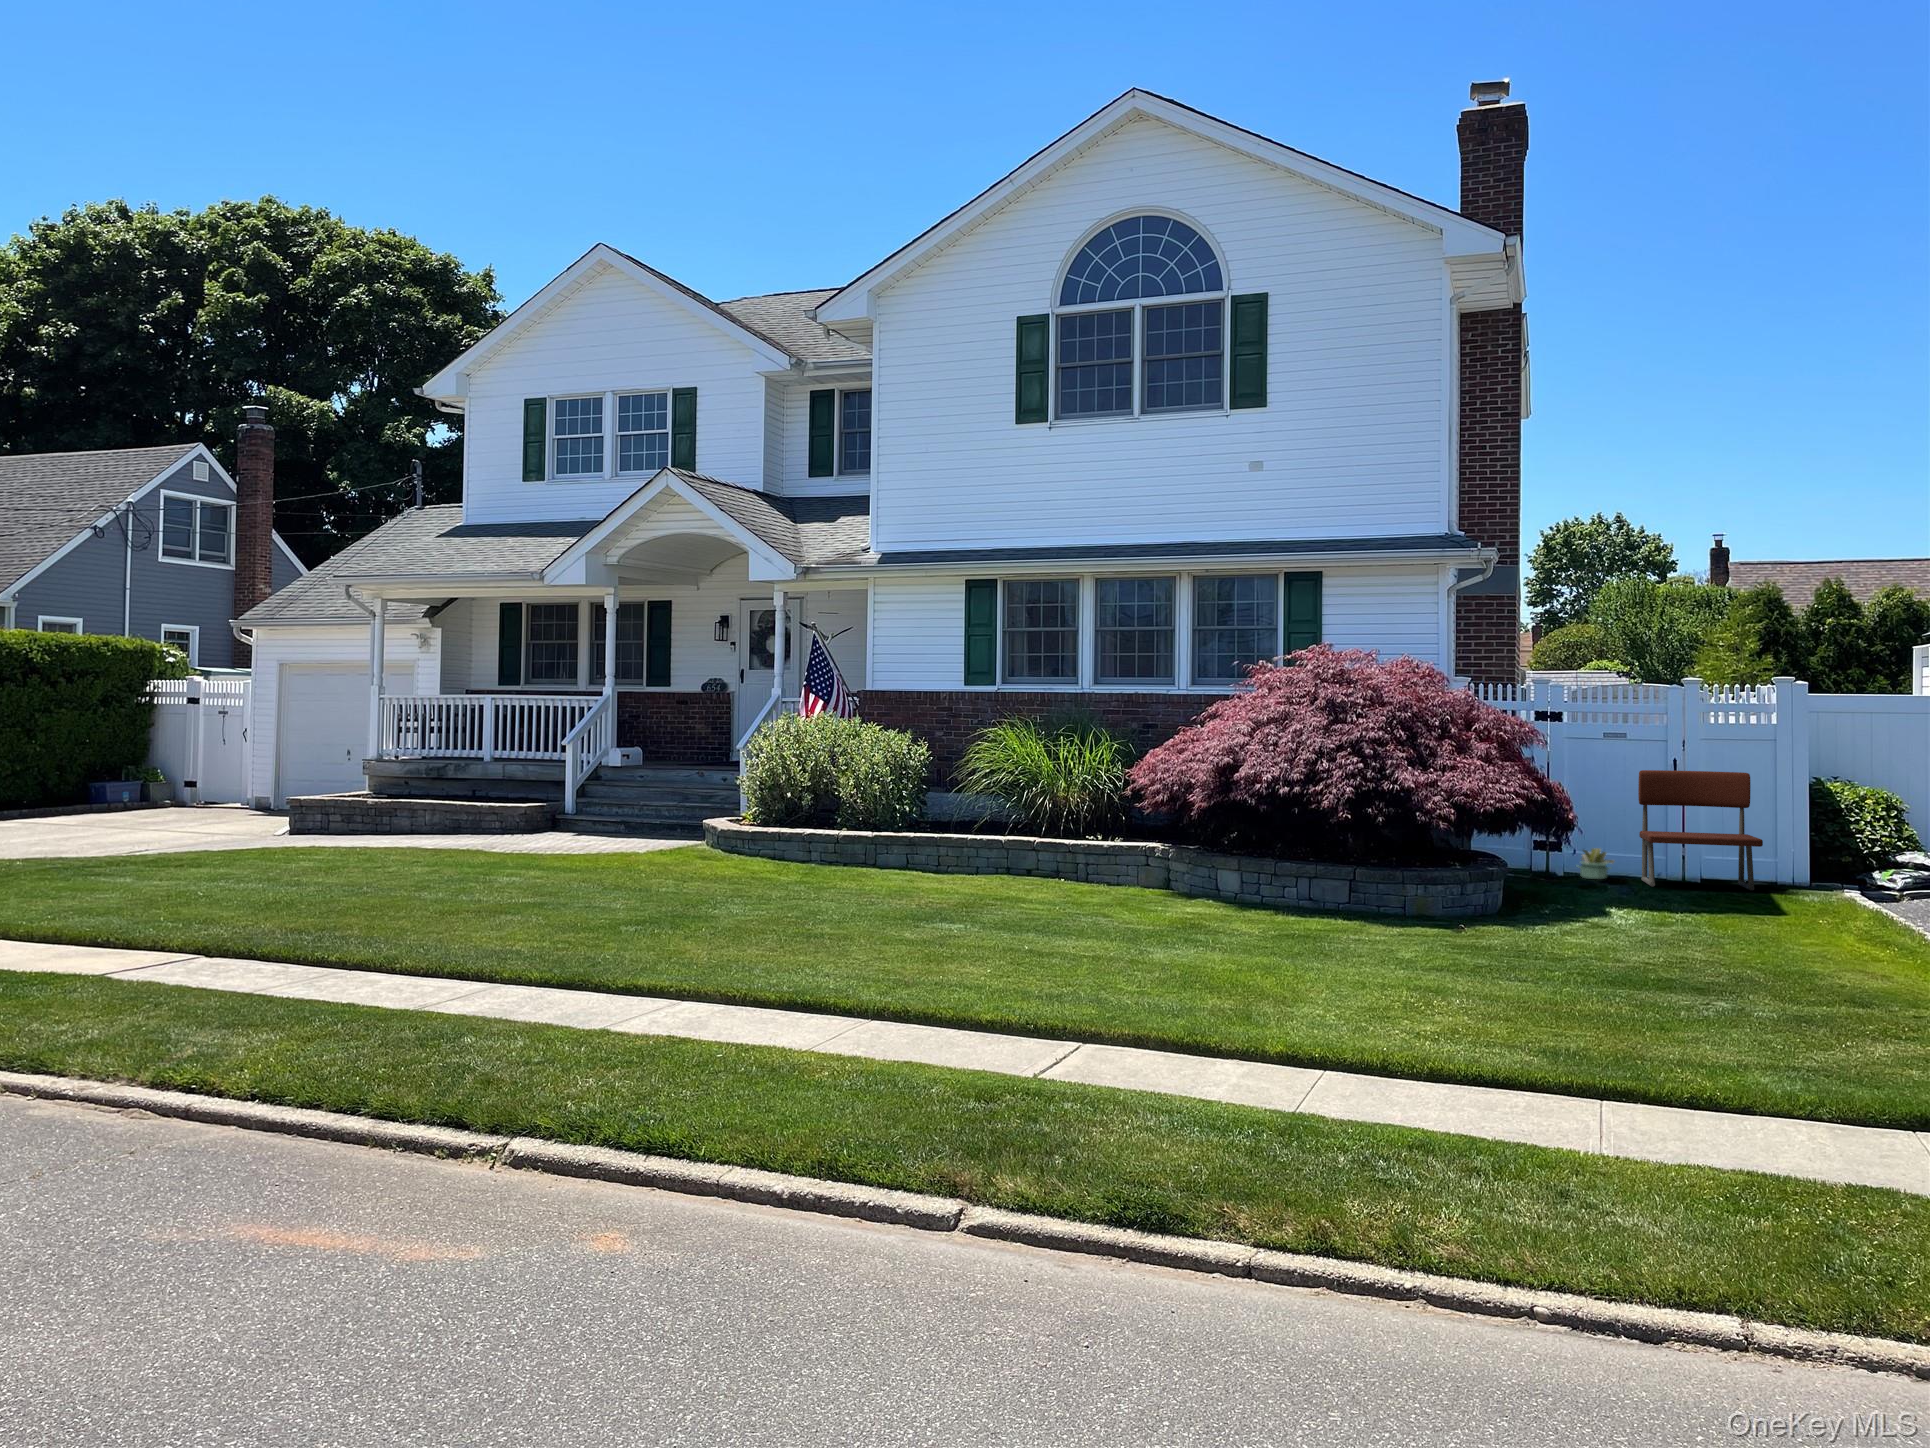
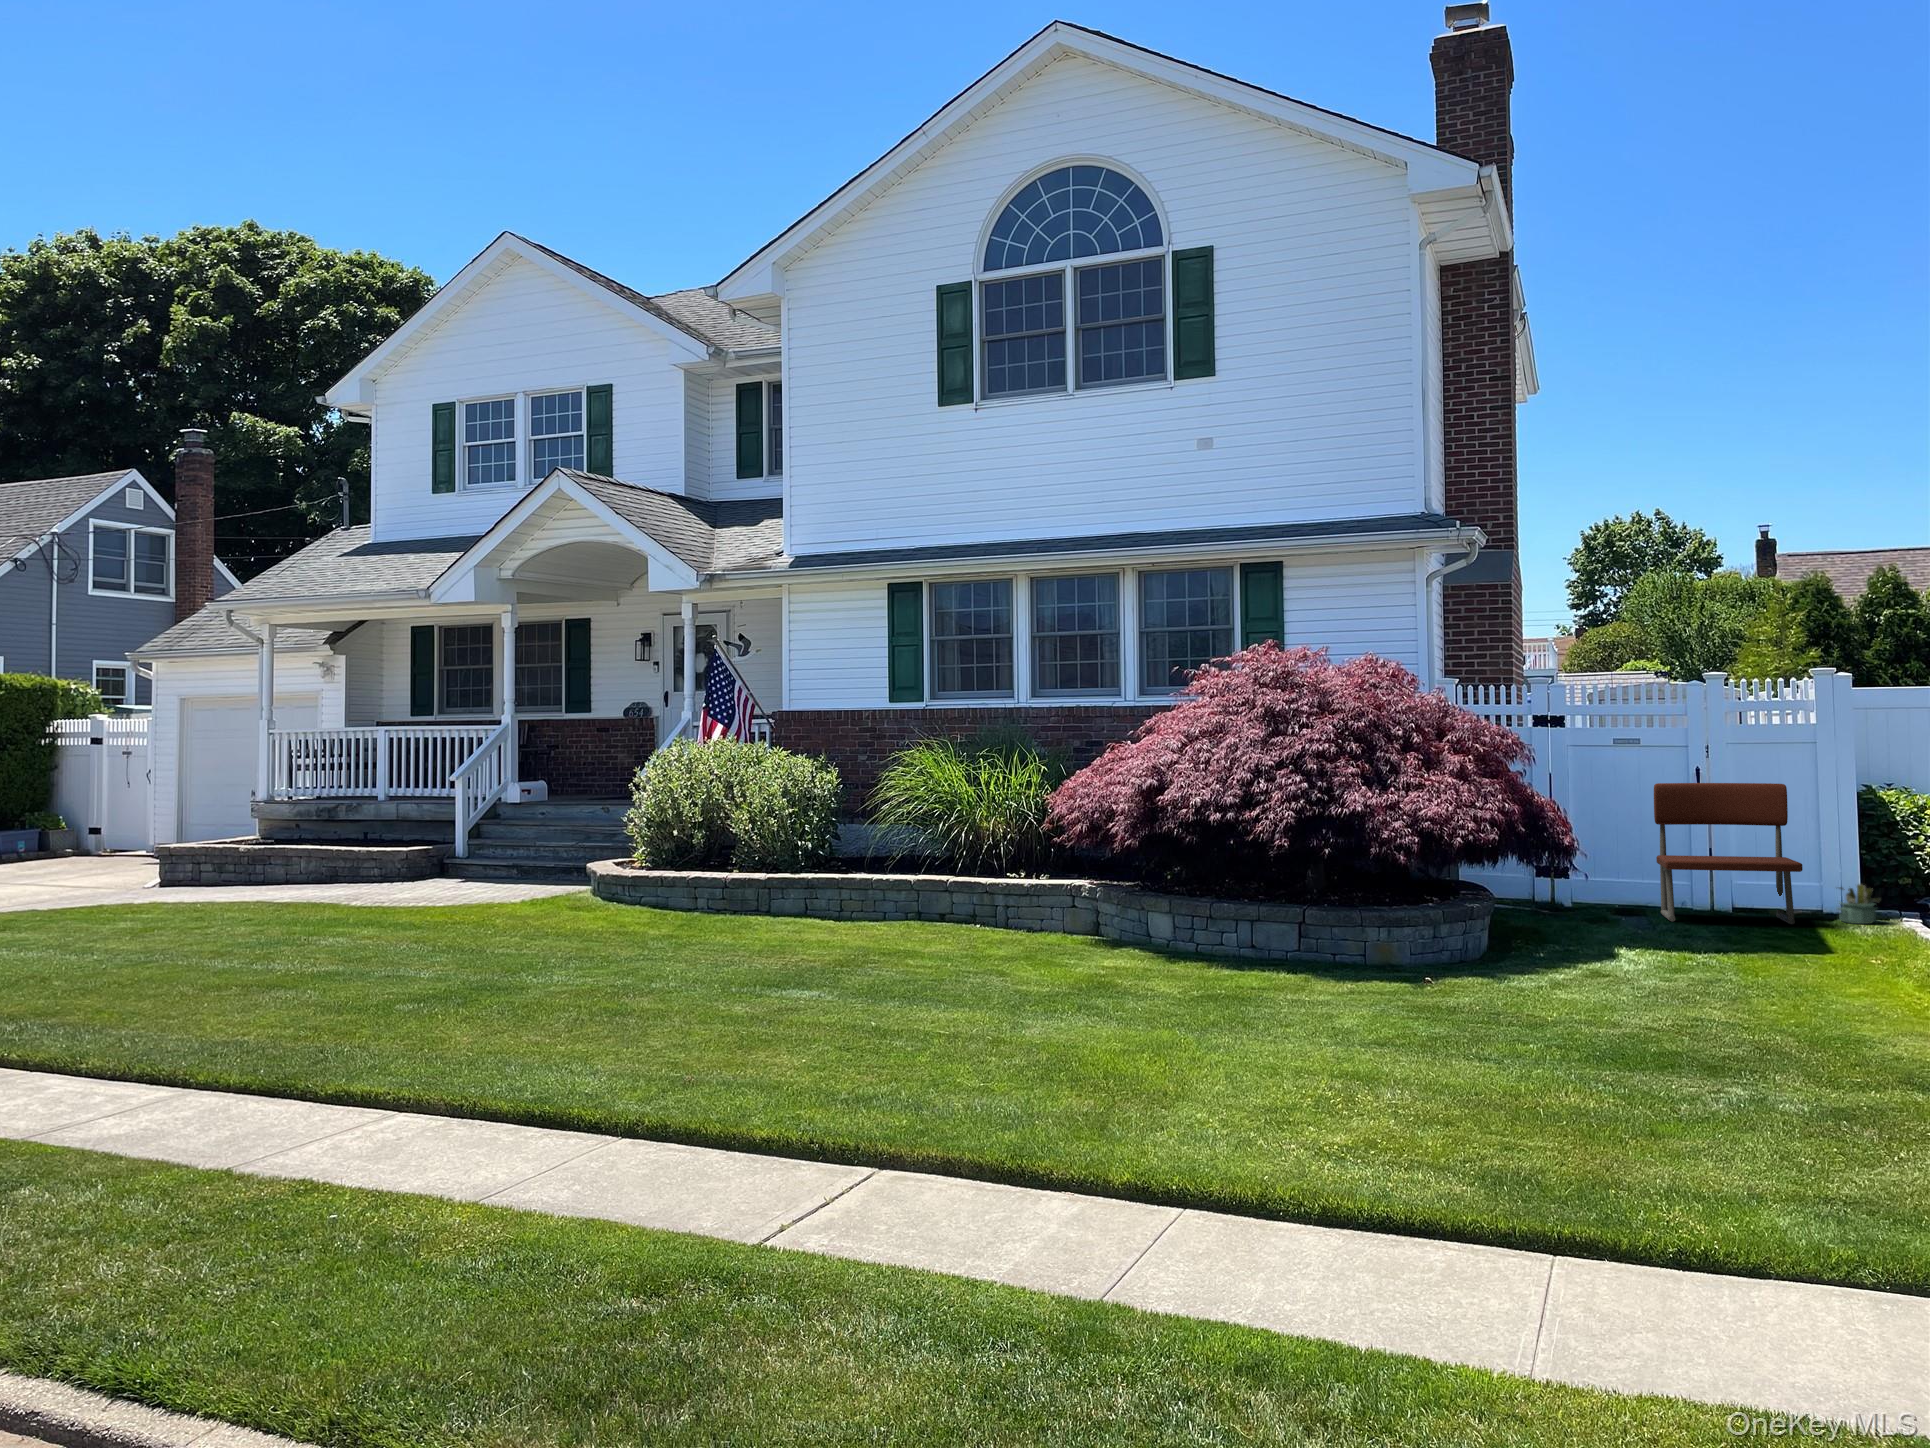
decorative plant: present [1577,848,1614,879] -> present [1838,884,1880,924]

